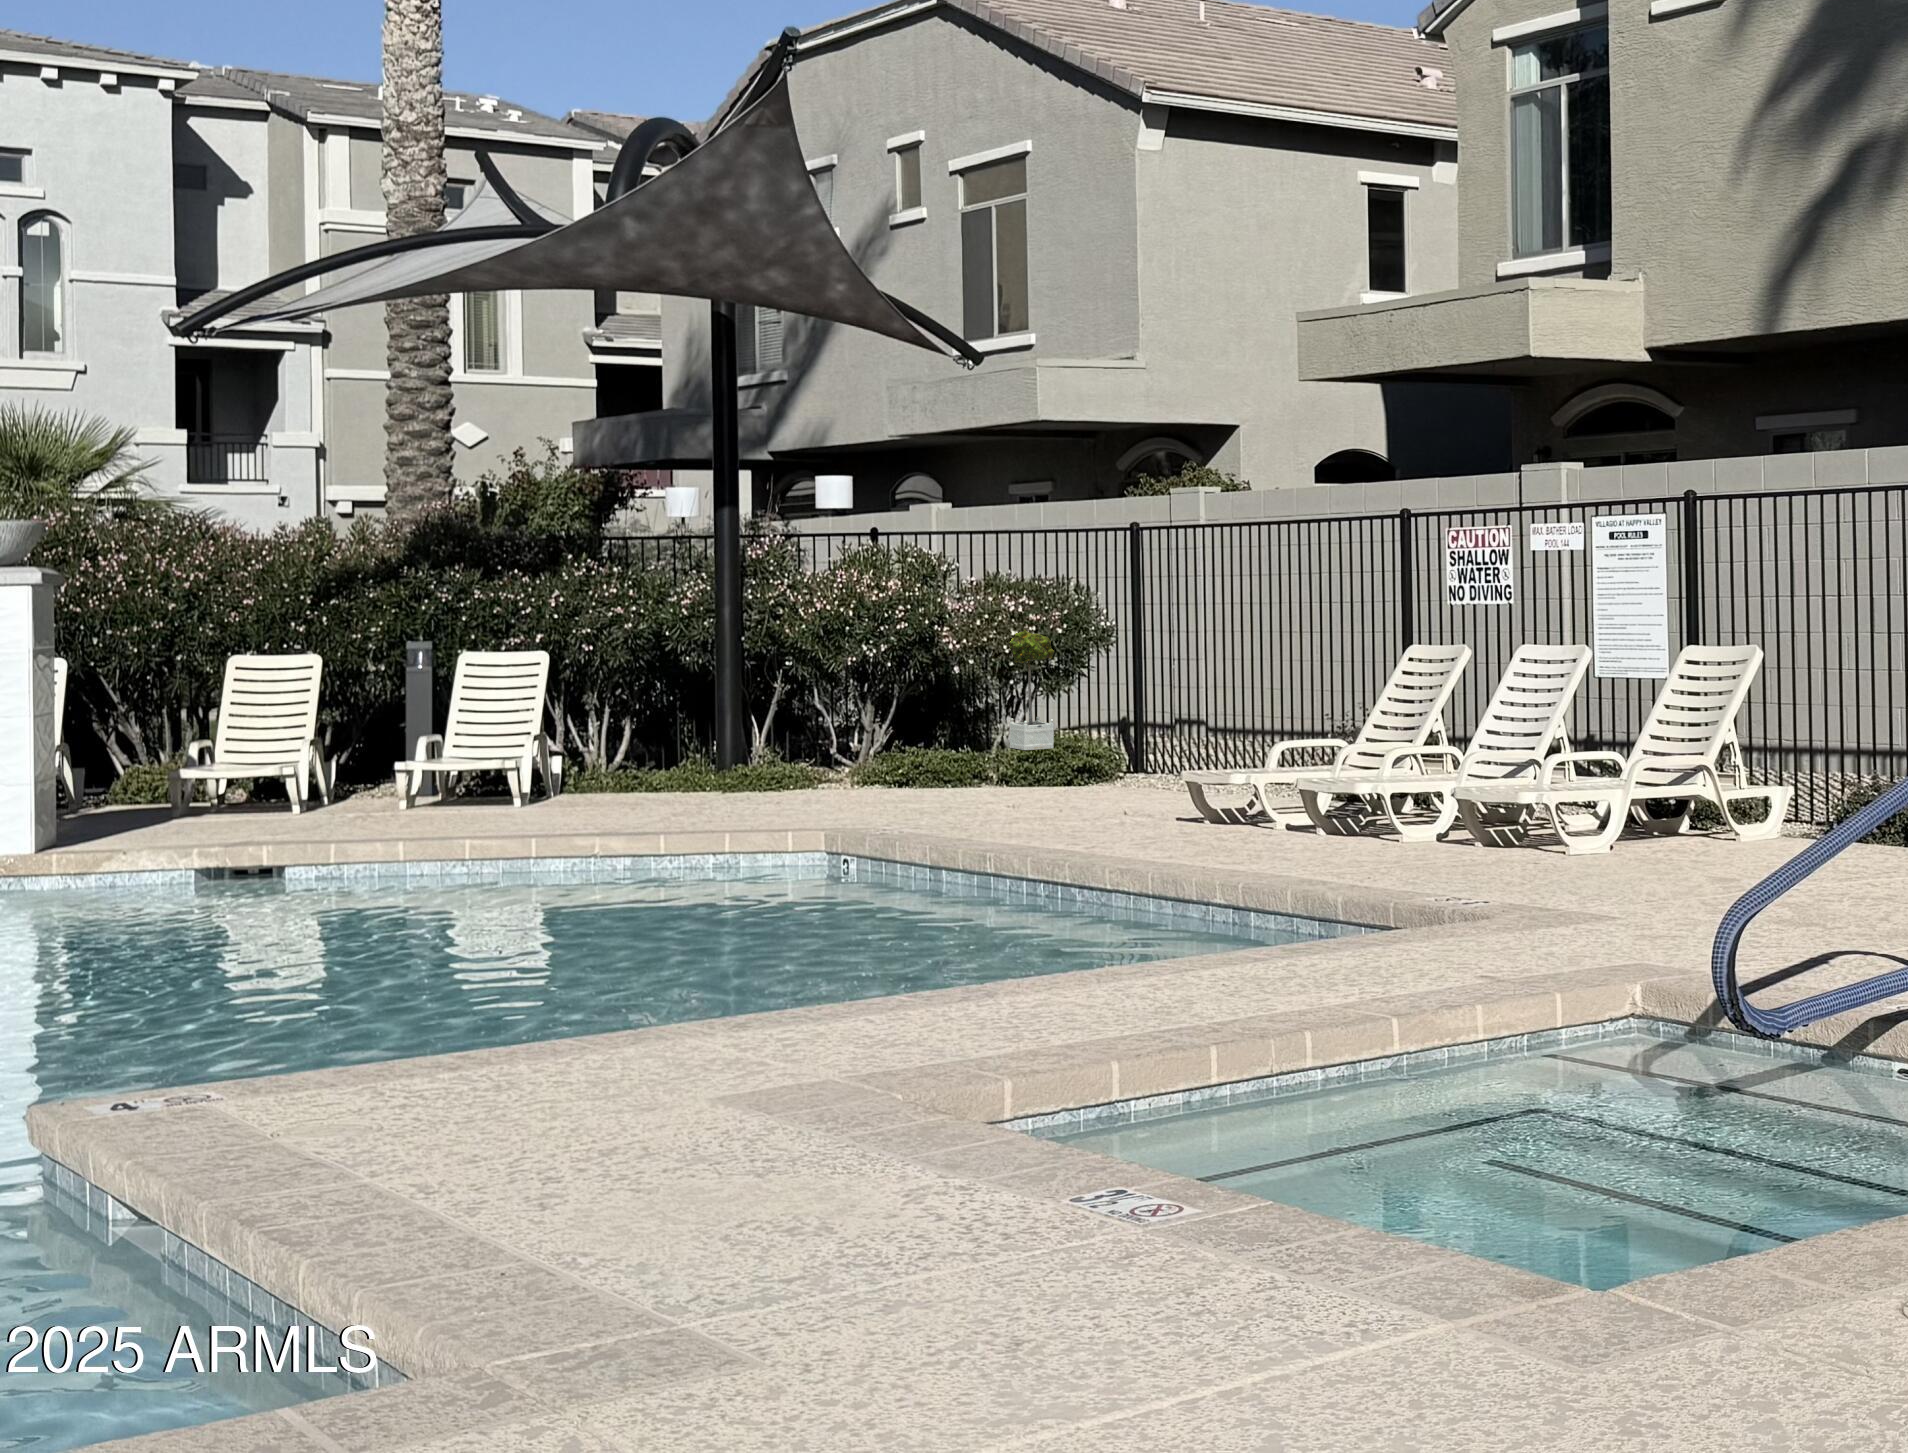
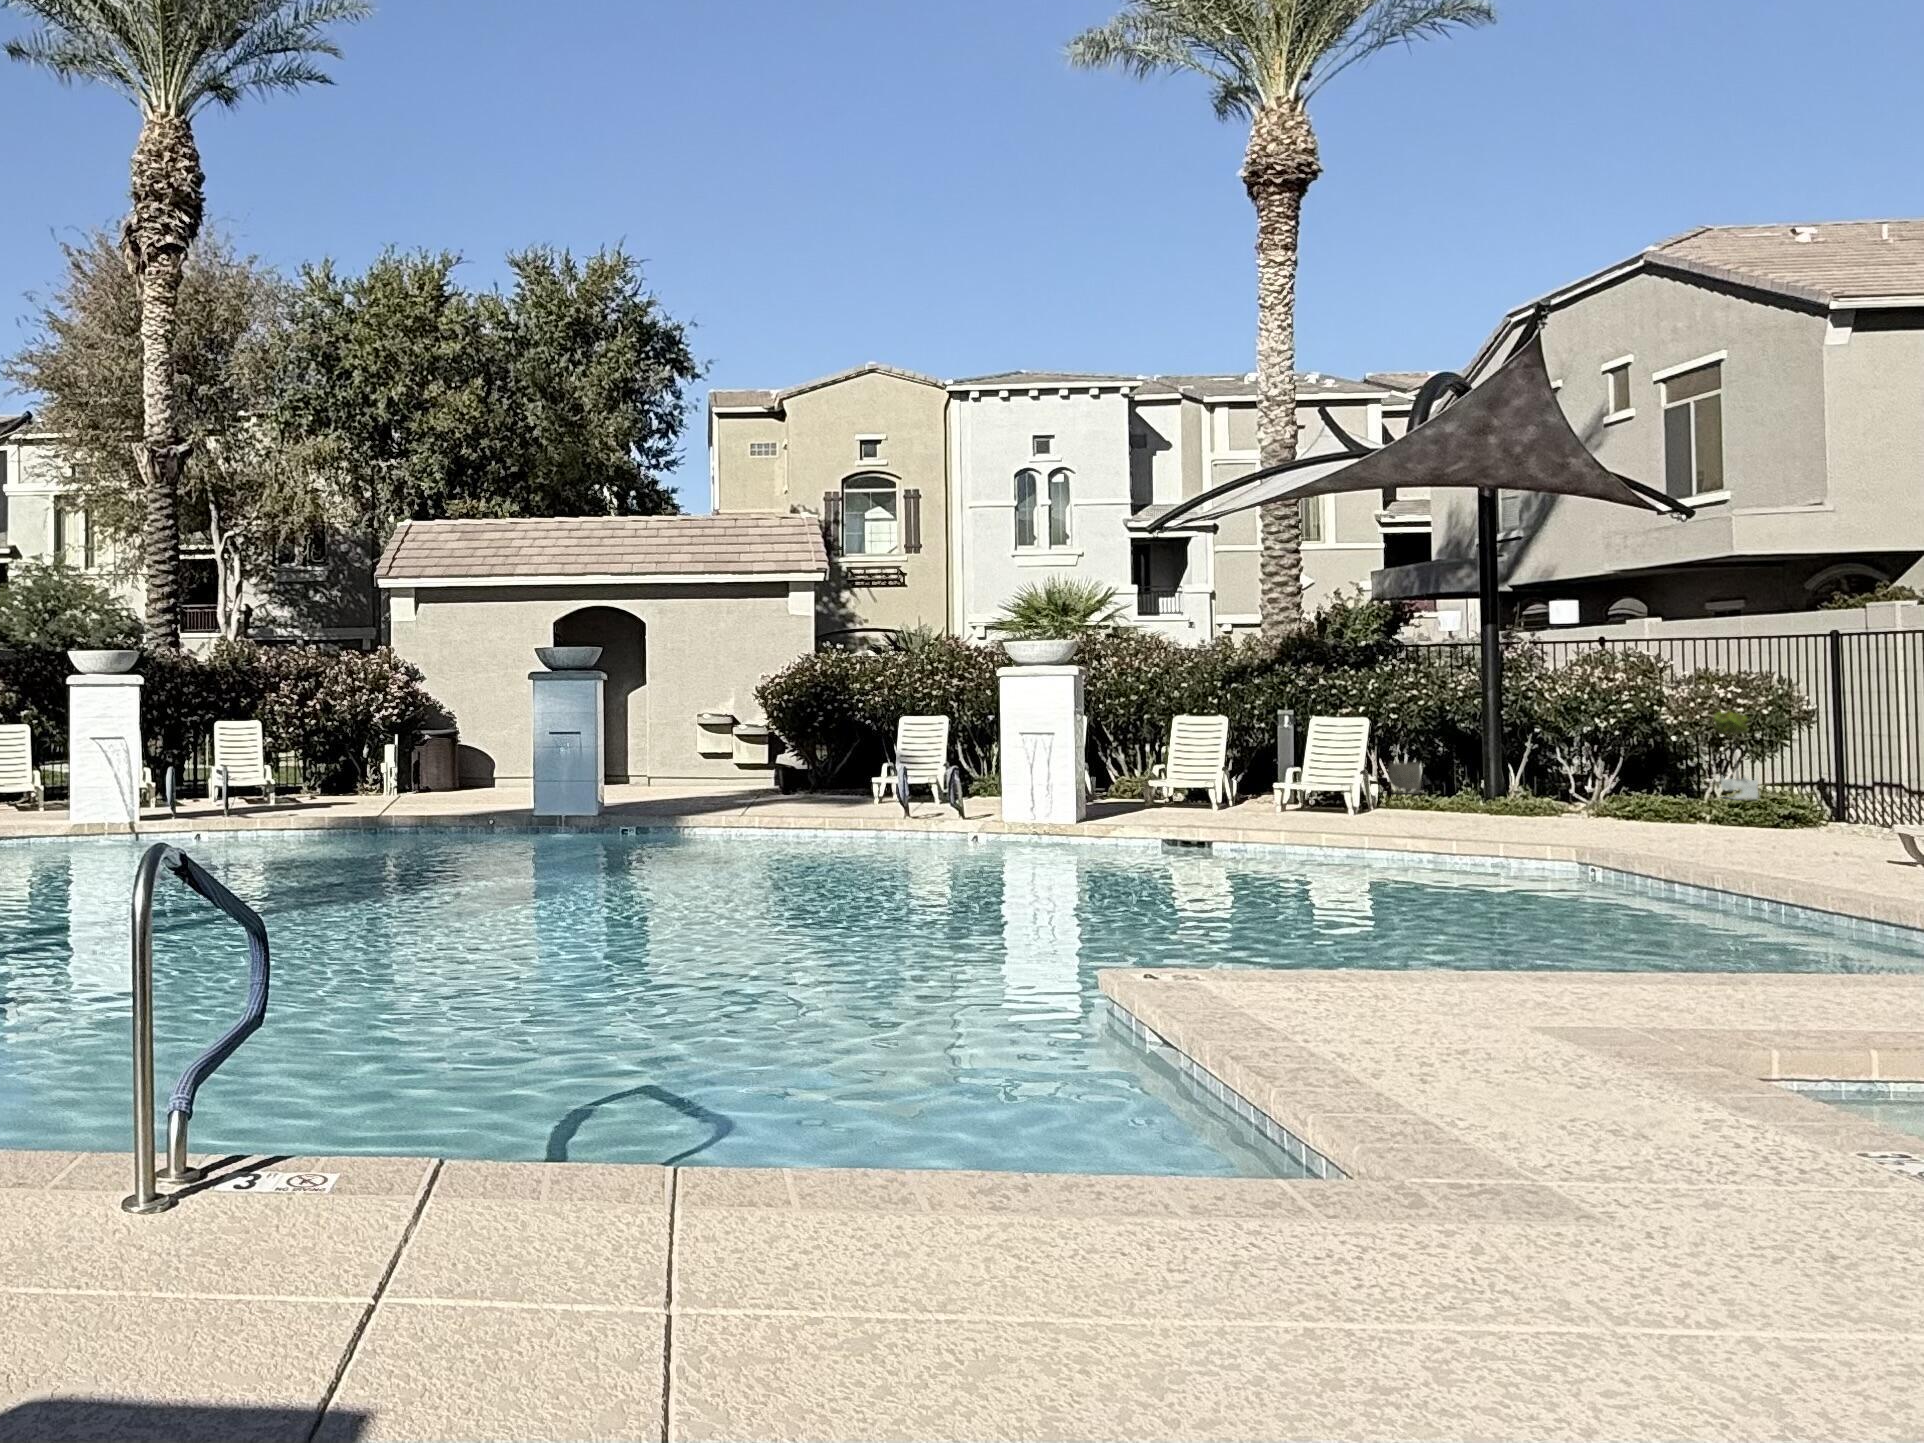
woven basket: none [569,714,616,763] -> present [1389,762,1421,794]

